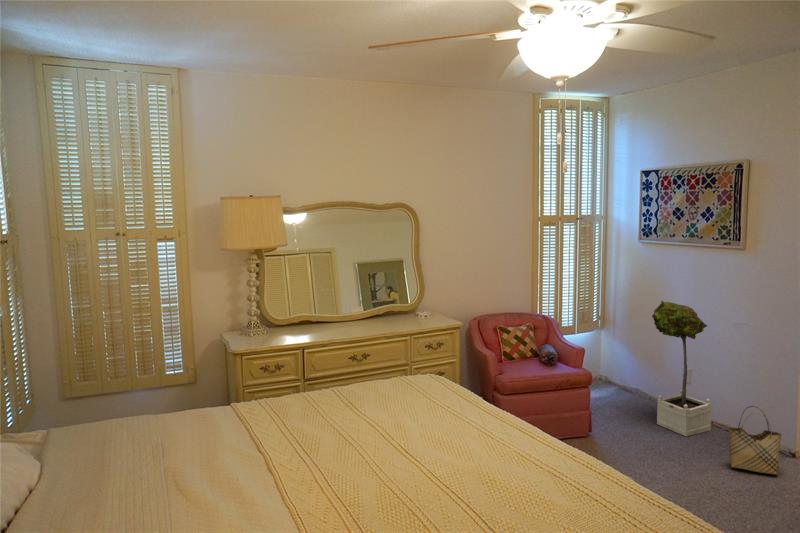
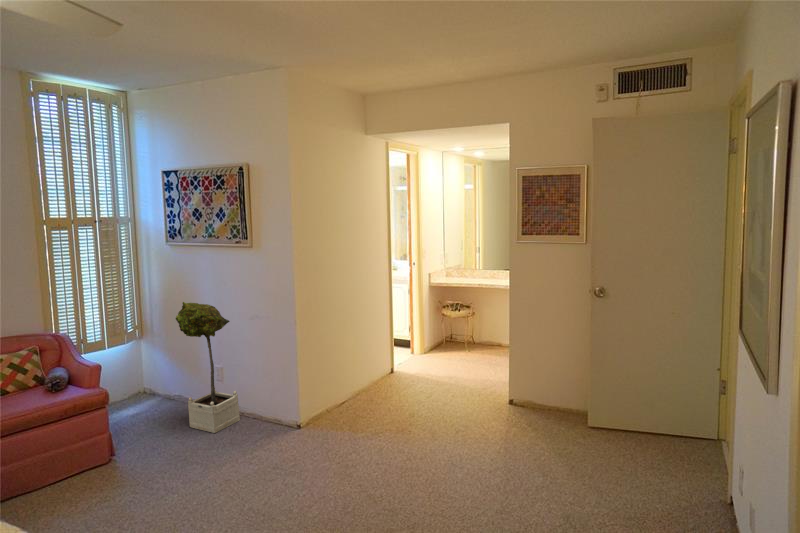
woven basket: present [729,406,781,474] -> none [242,391,286,453]

